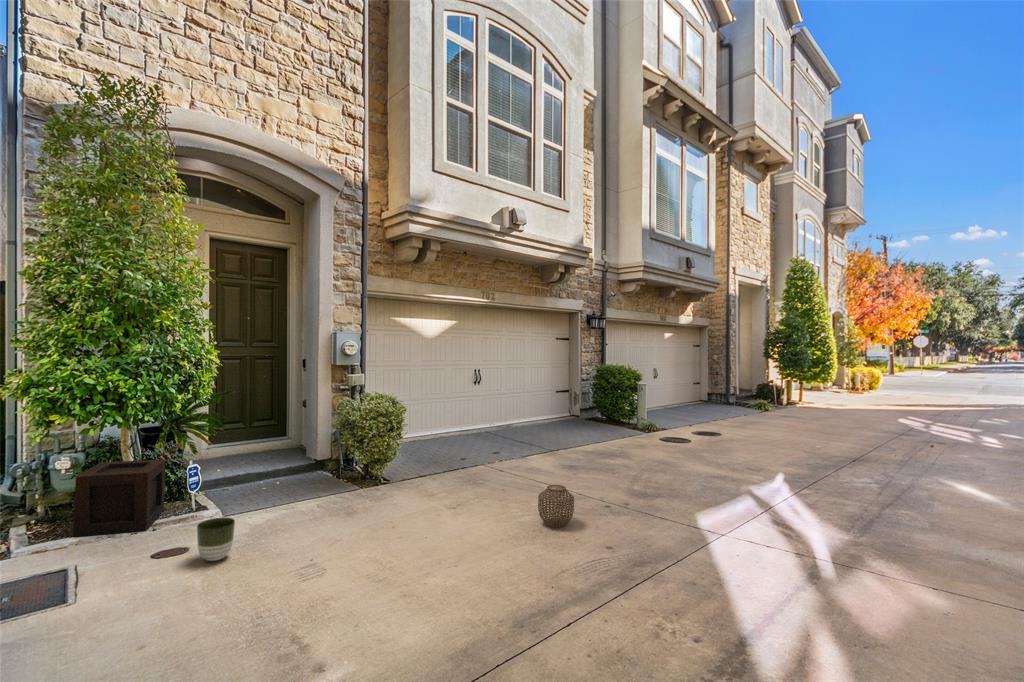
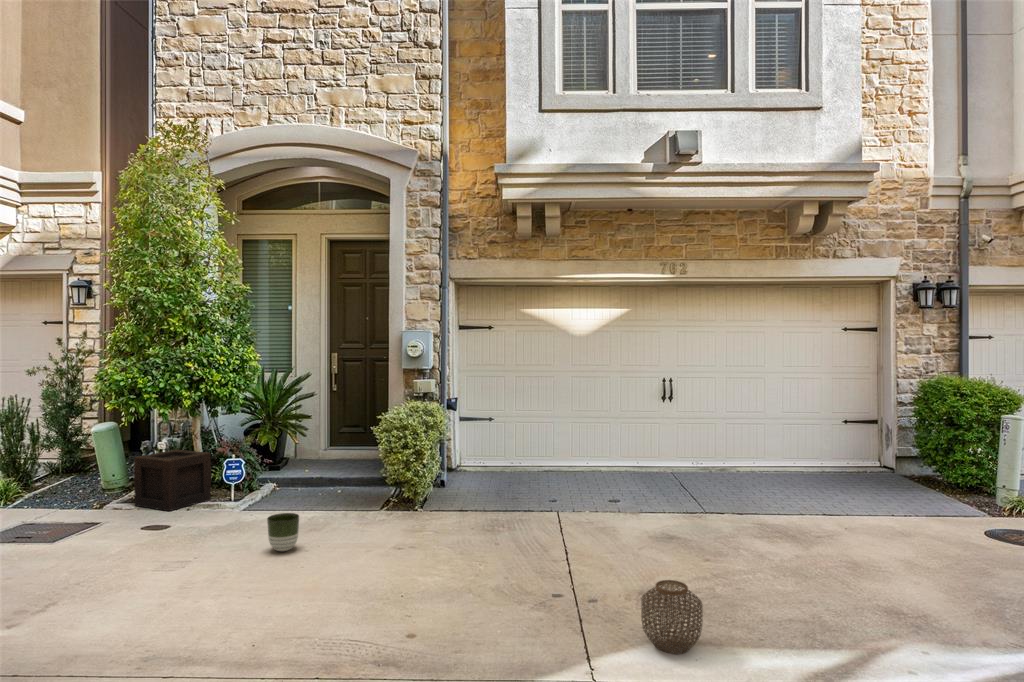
woven basket: present [538,485,574,528] -> present [641,580,703,654]
planter: present [197,518,235,561] -> present [267,513,299,551]

